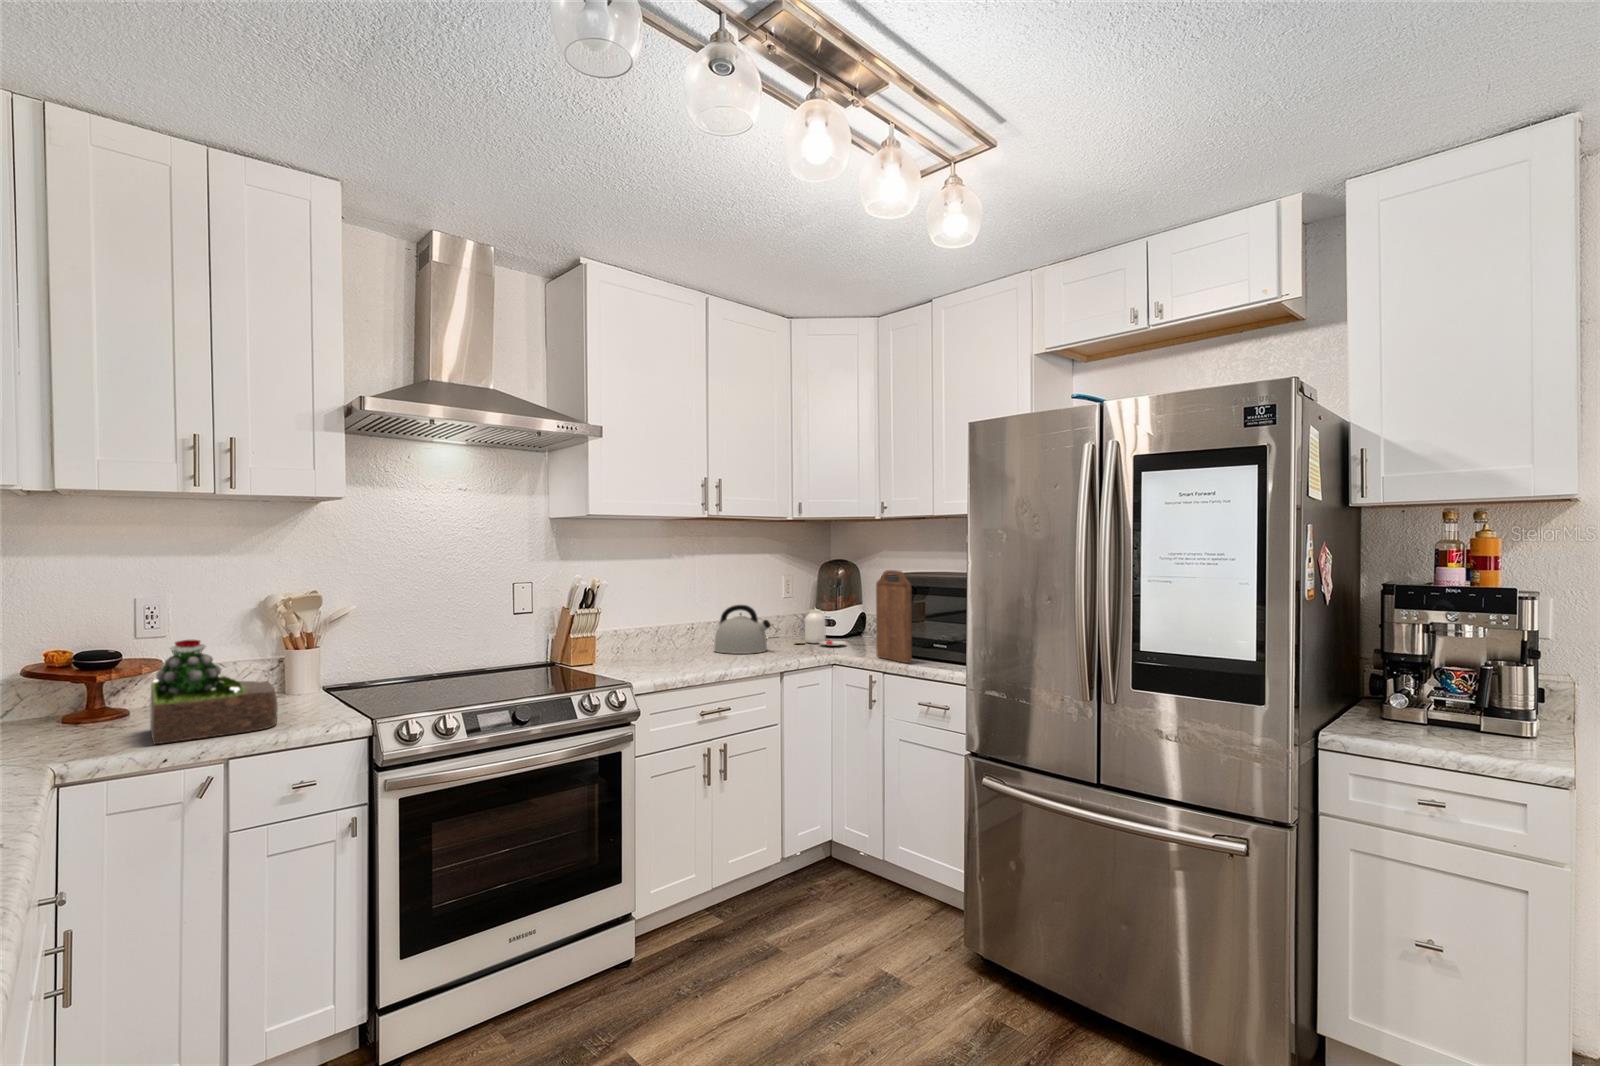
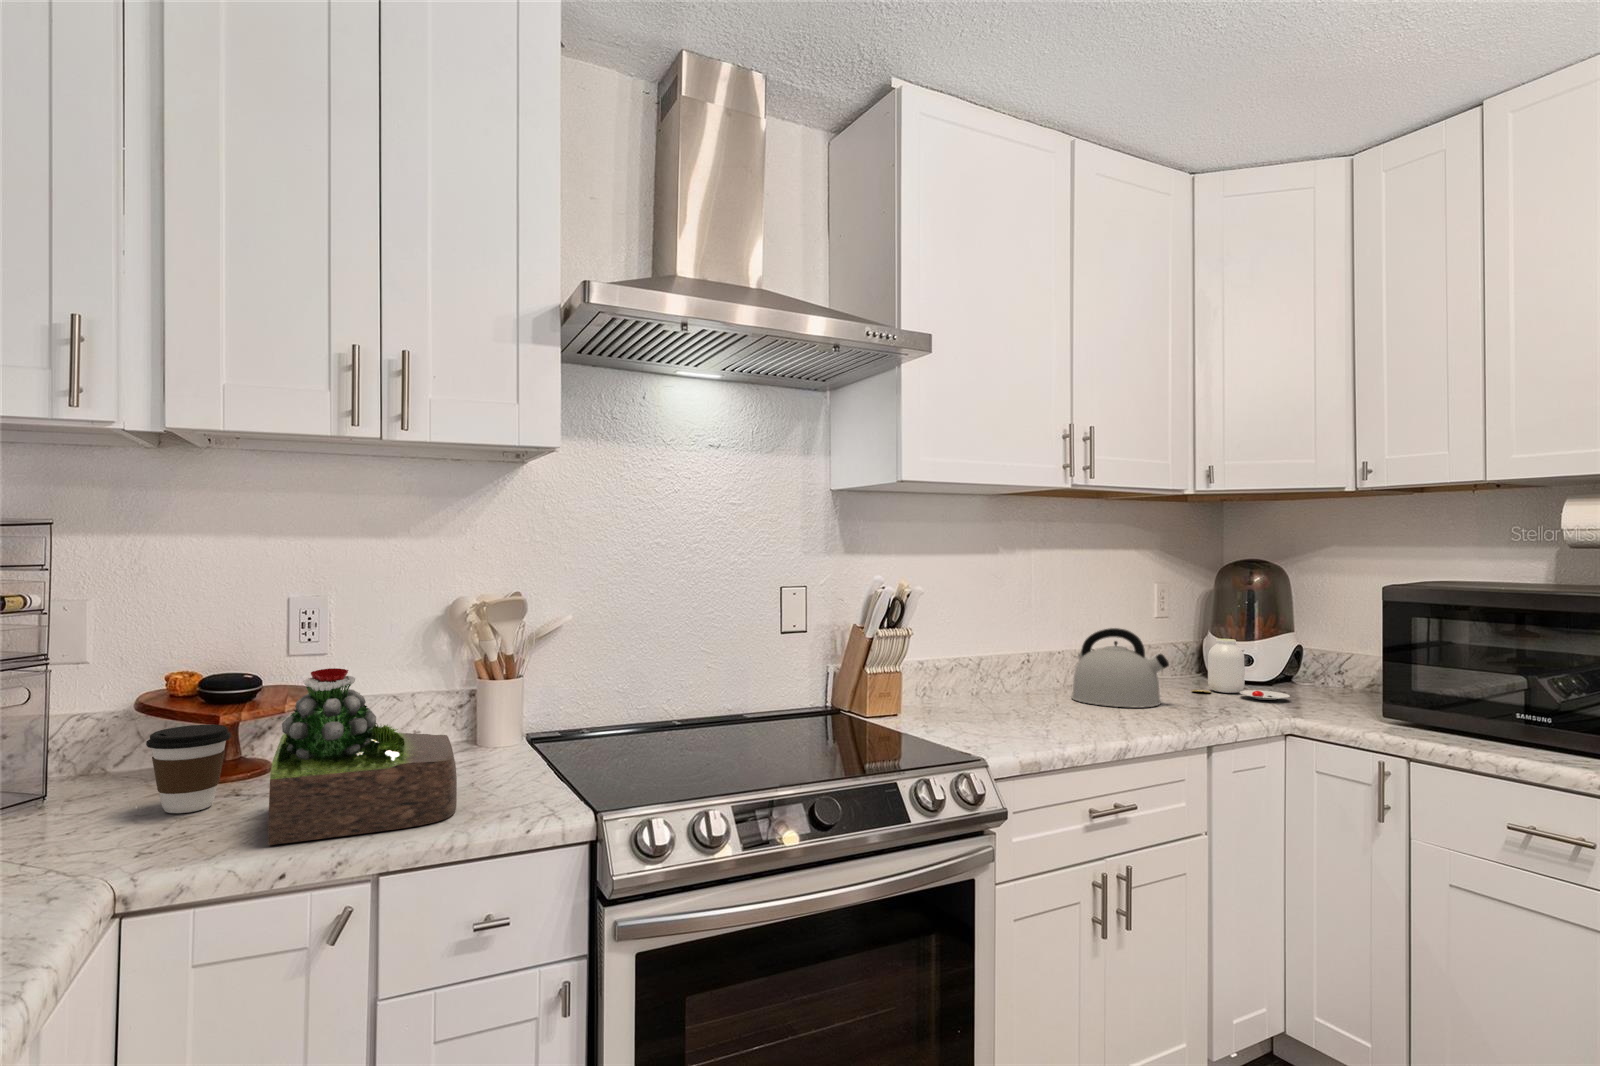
cutting board: present [876,570,912,663] -> none [1379,579,1474,748]
coffee cup: none [49,681,110,737] -> present [146,725,231,813]

